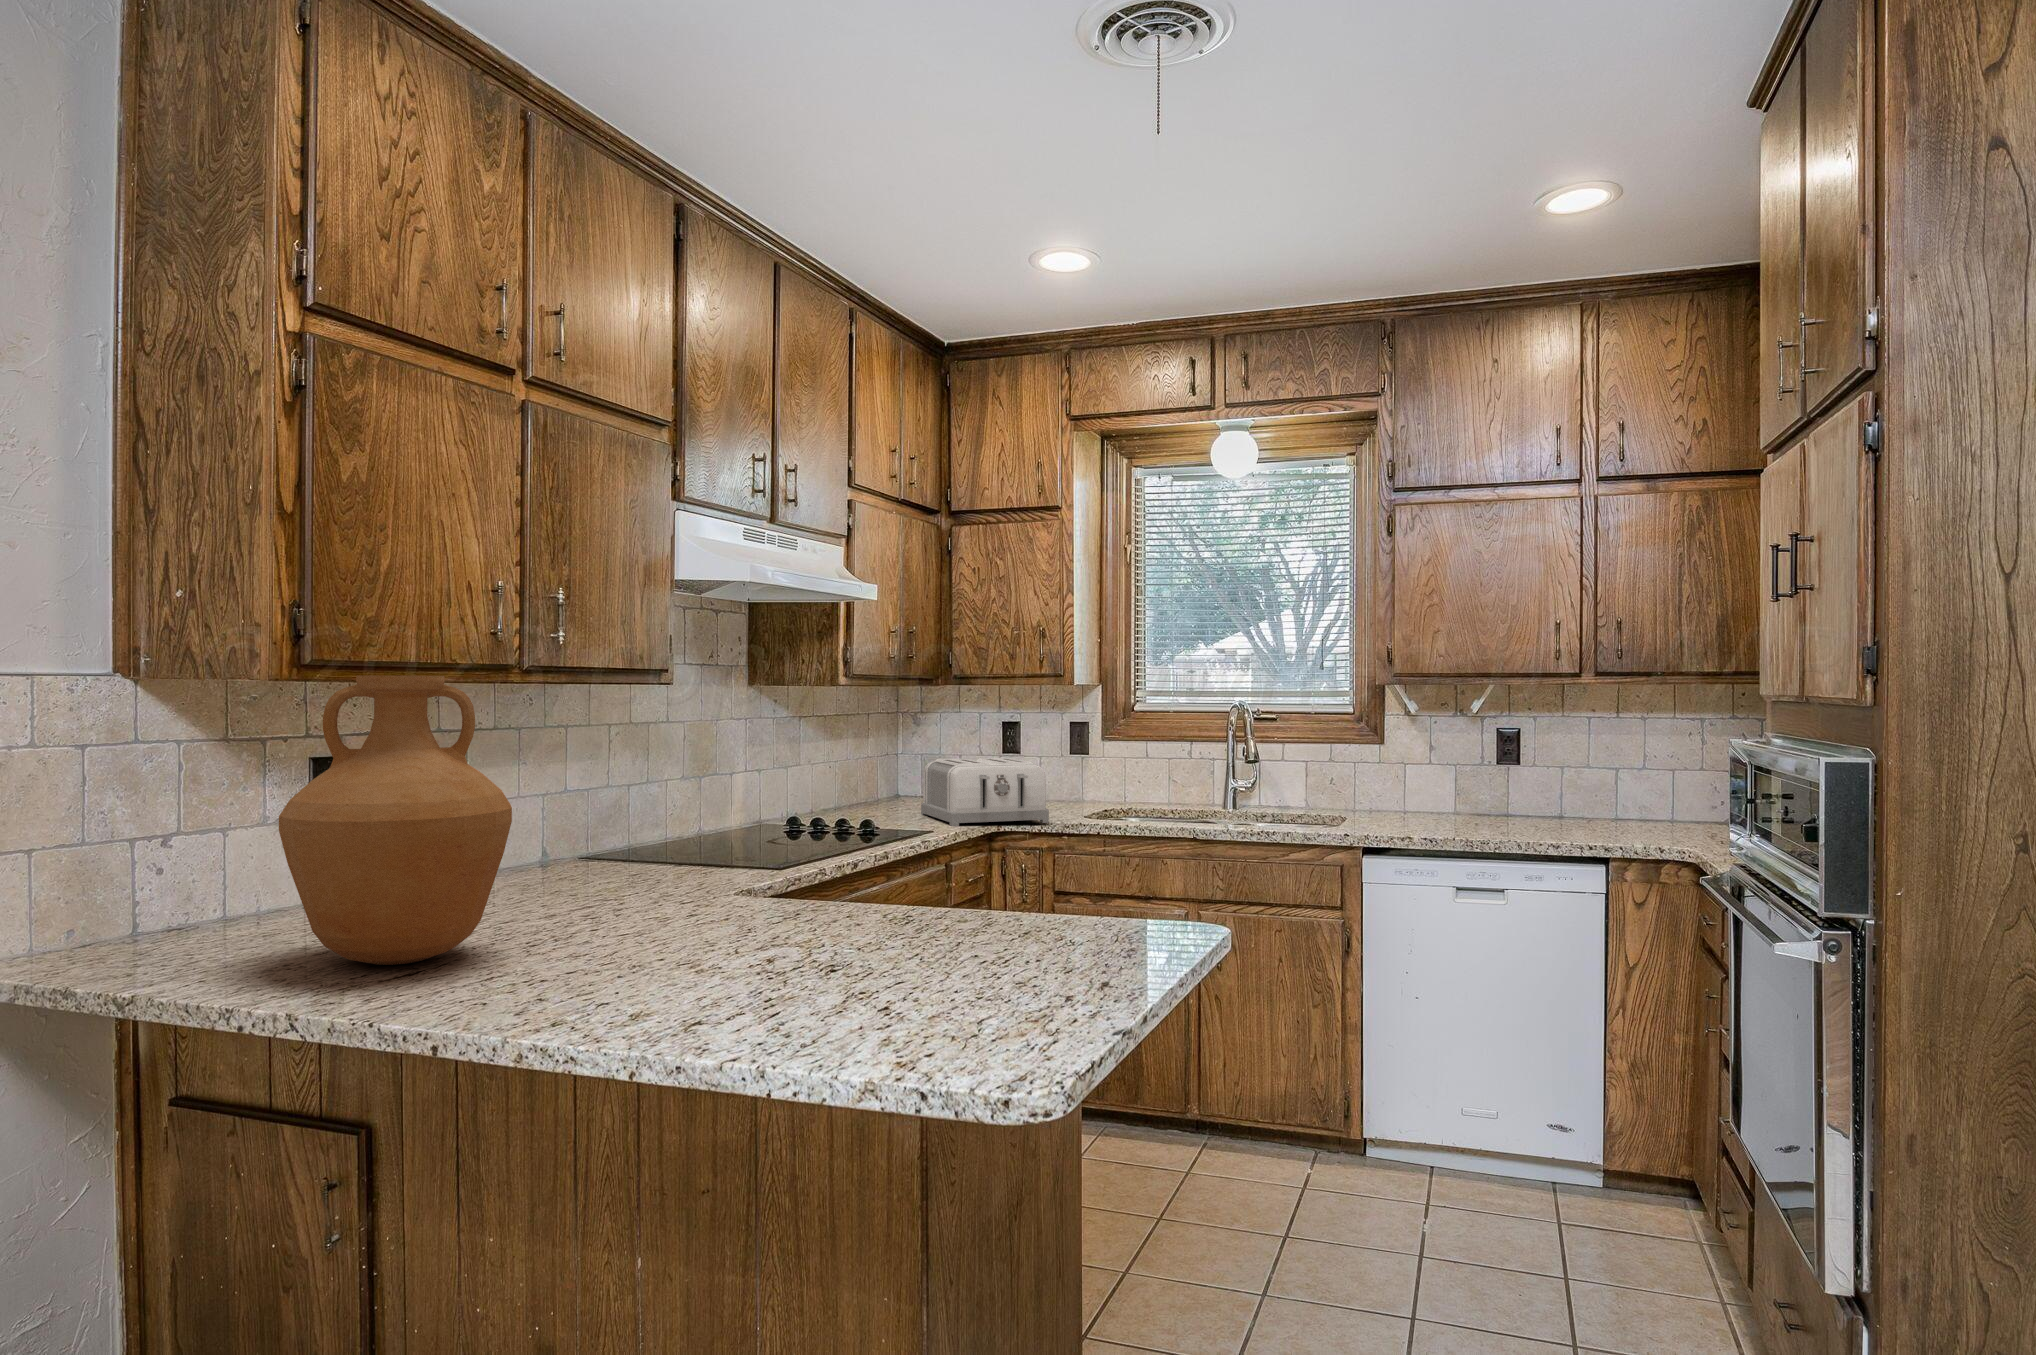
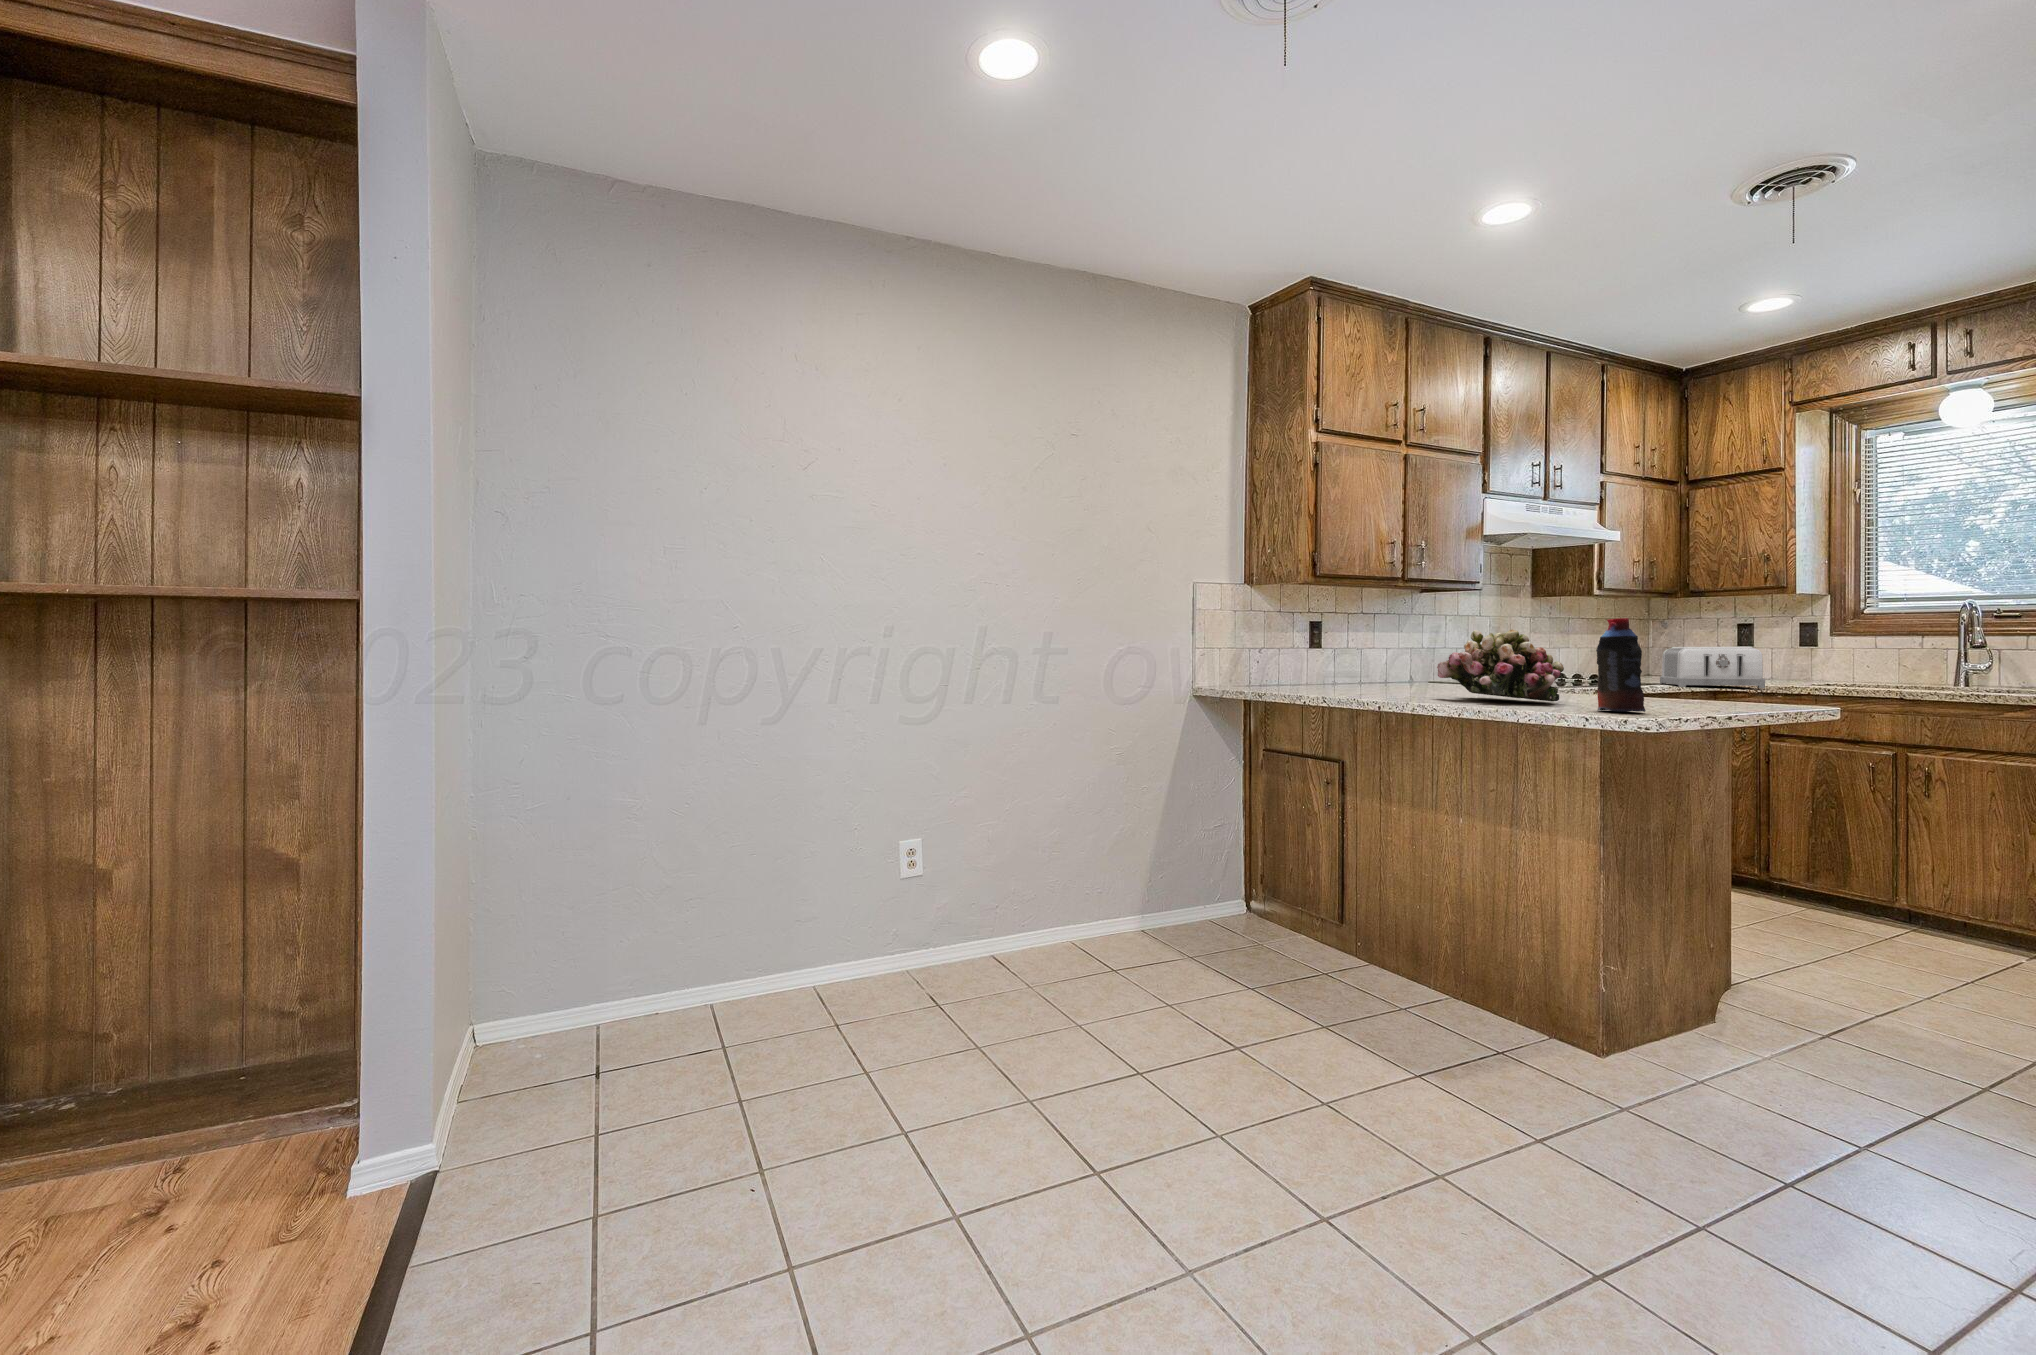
vase: present [279,675,512,965] -> none [1315,573,1406,691]
flower arrangement: none [578,827,840,996] -> present [1437,629,1564,701]
bottle: none [915,827,1008,1042] -> present [1596,618,1646,712]

